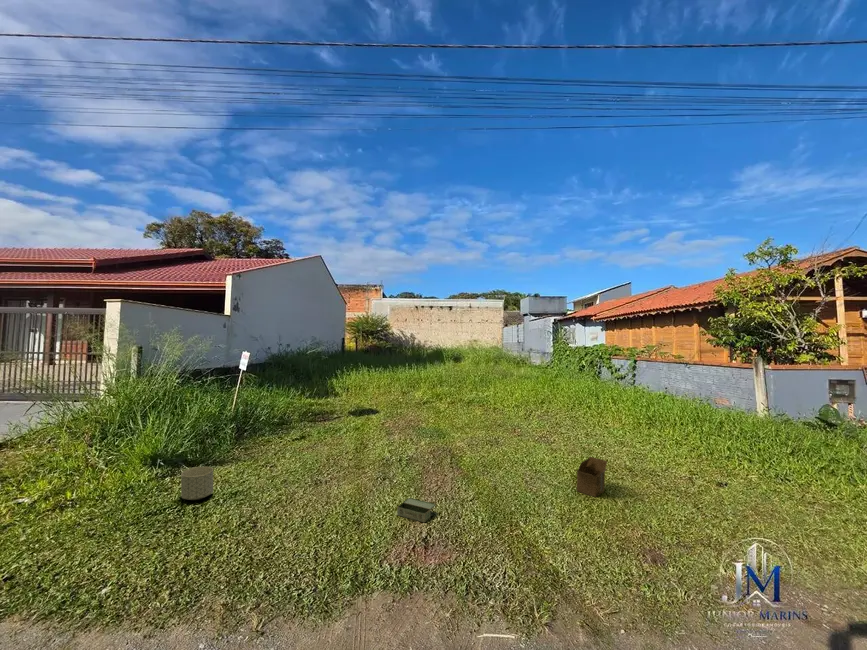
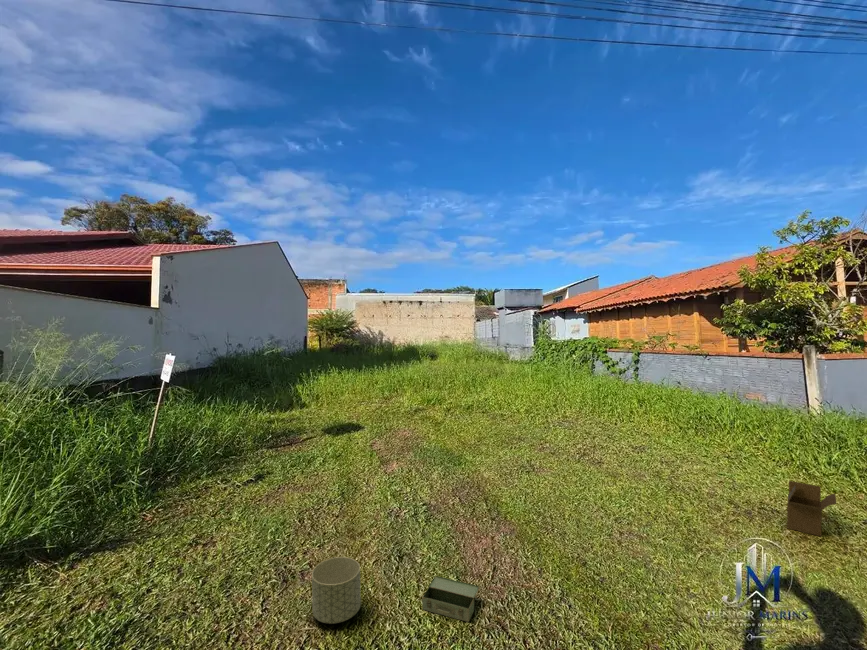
cardboard box: present [575,457,607,497] -> present [787,481,836,536]
planter: present [181,467,213,500] -> present [312,557,361,624]

